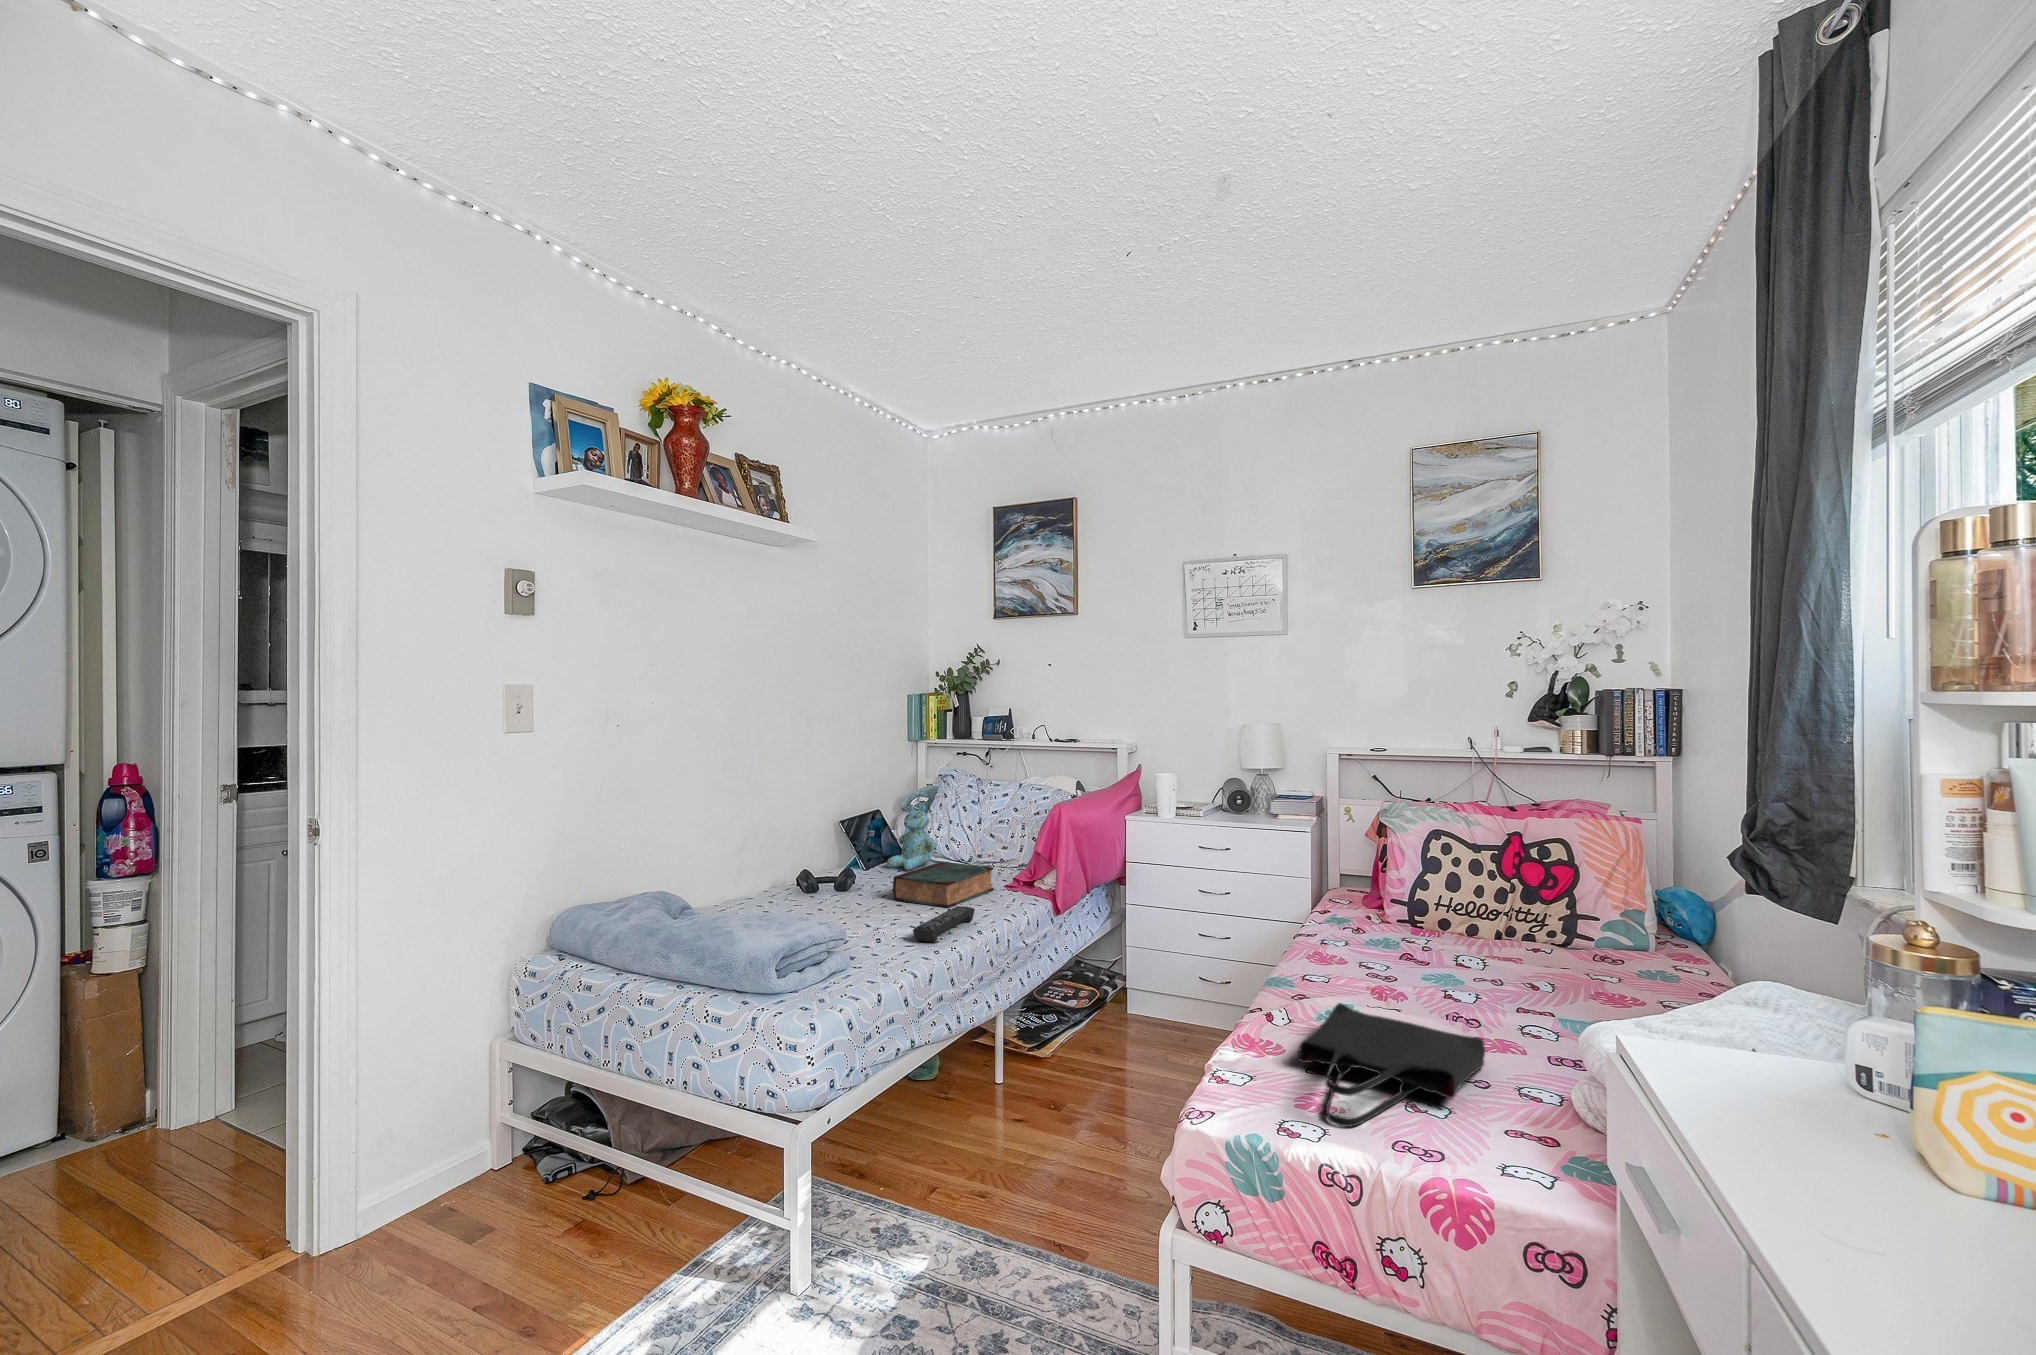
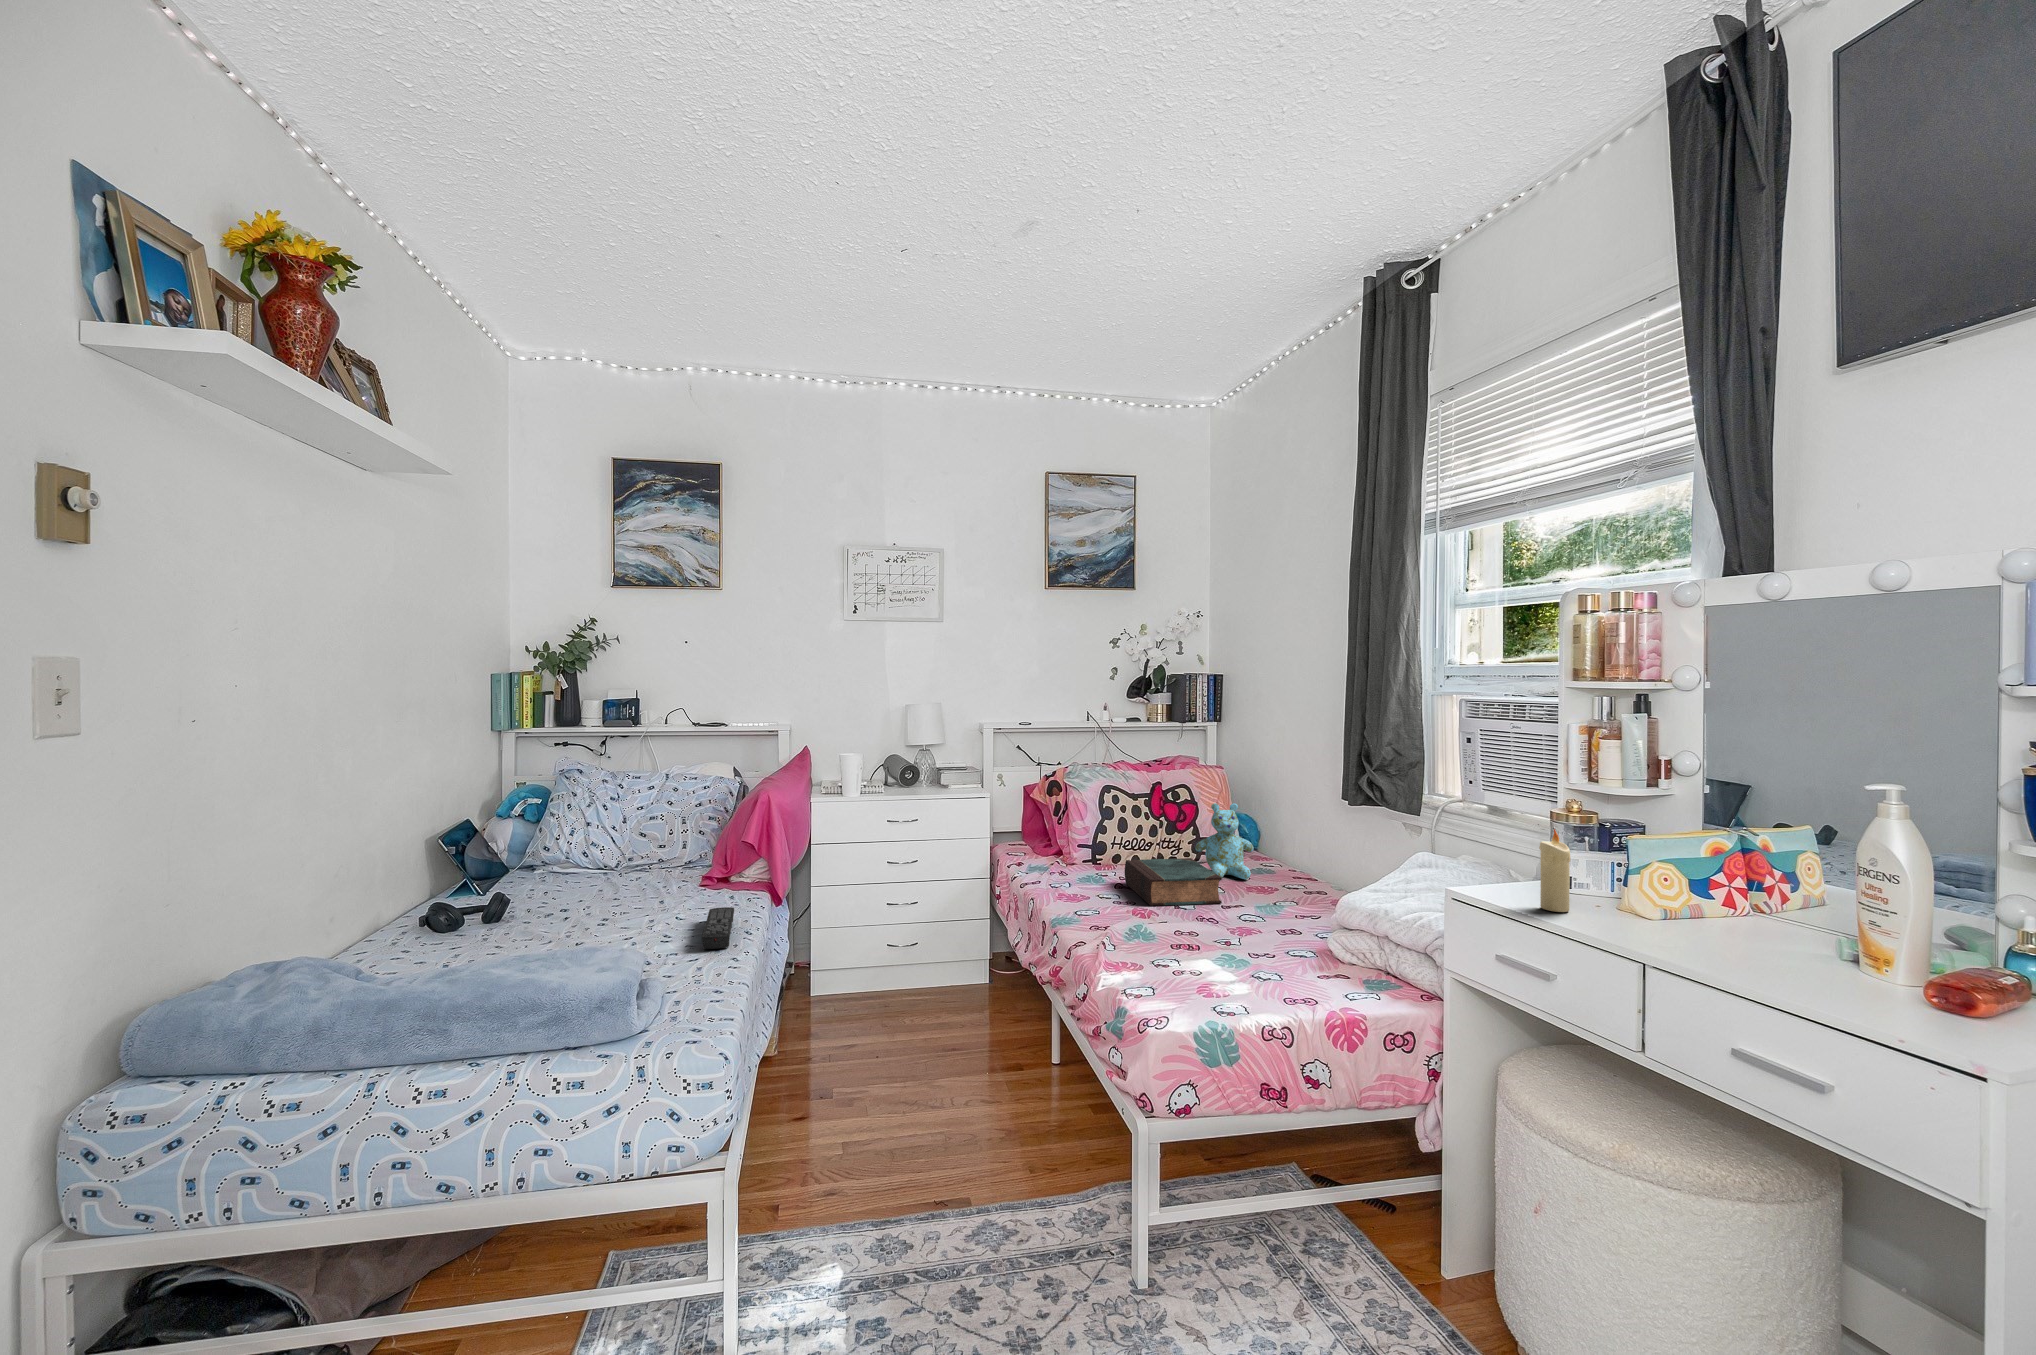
stuffed bear: present [887,804,936,870] -> present [1195,803,1254,879]
book: present [893,862,994,908] -> present [1125,858,1222,906]
candle: none [1711,978,1774,1137] -> present [1539,829,1571,912]
tote bag: present [1299,1003,1485,1127] -> none [1152,920,1281,998]

